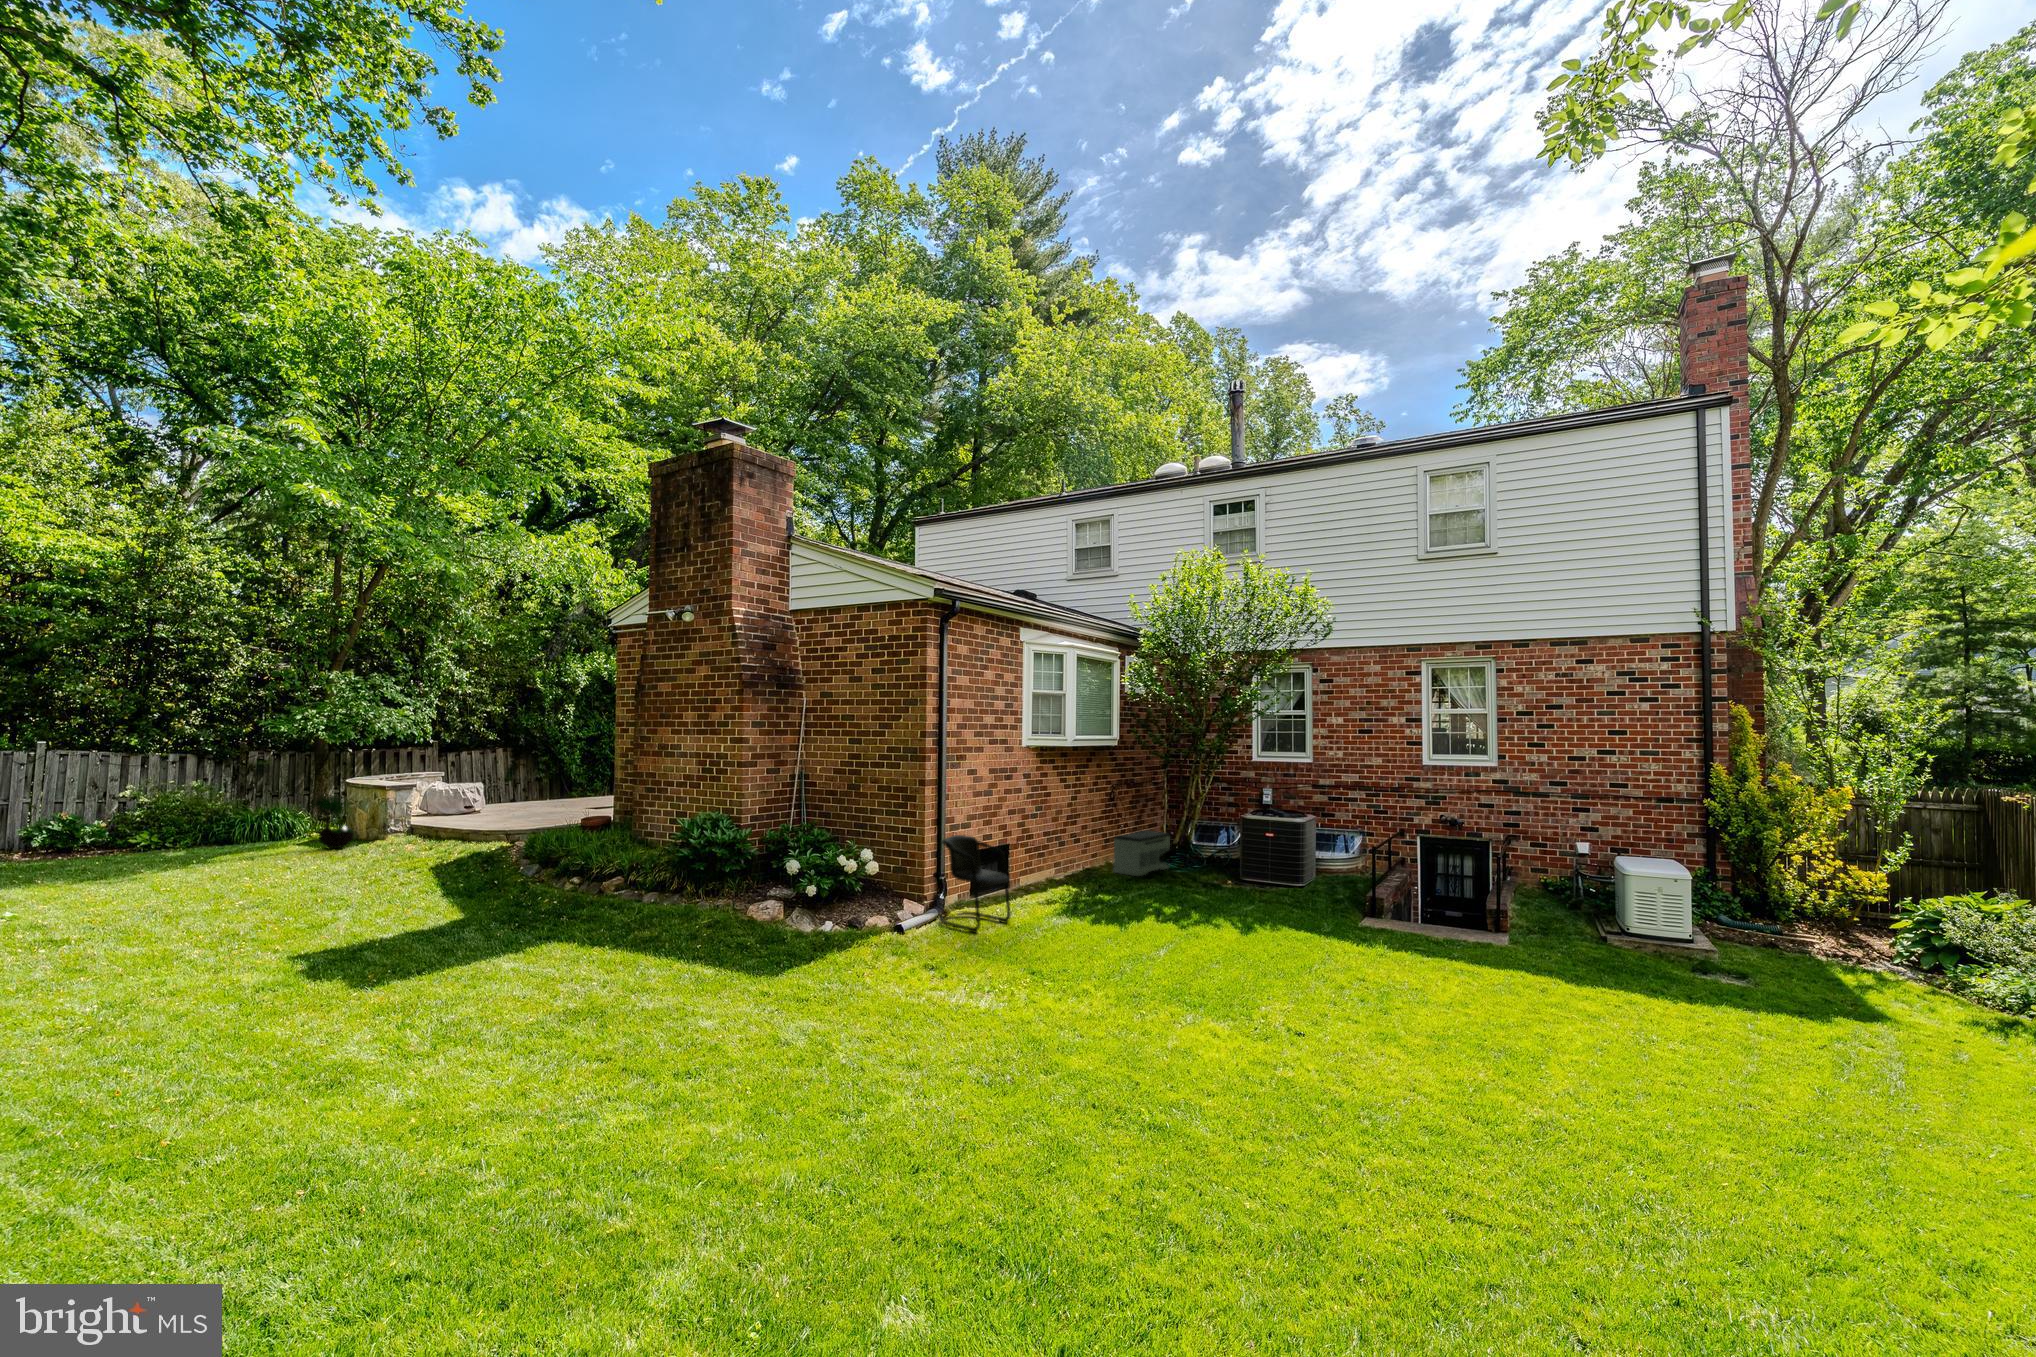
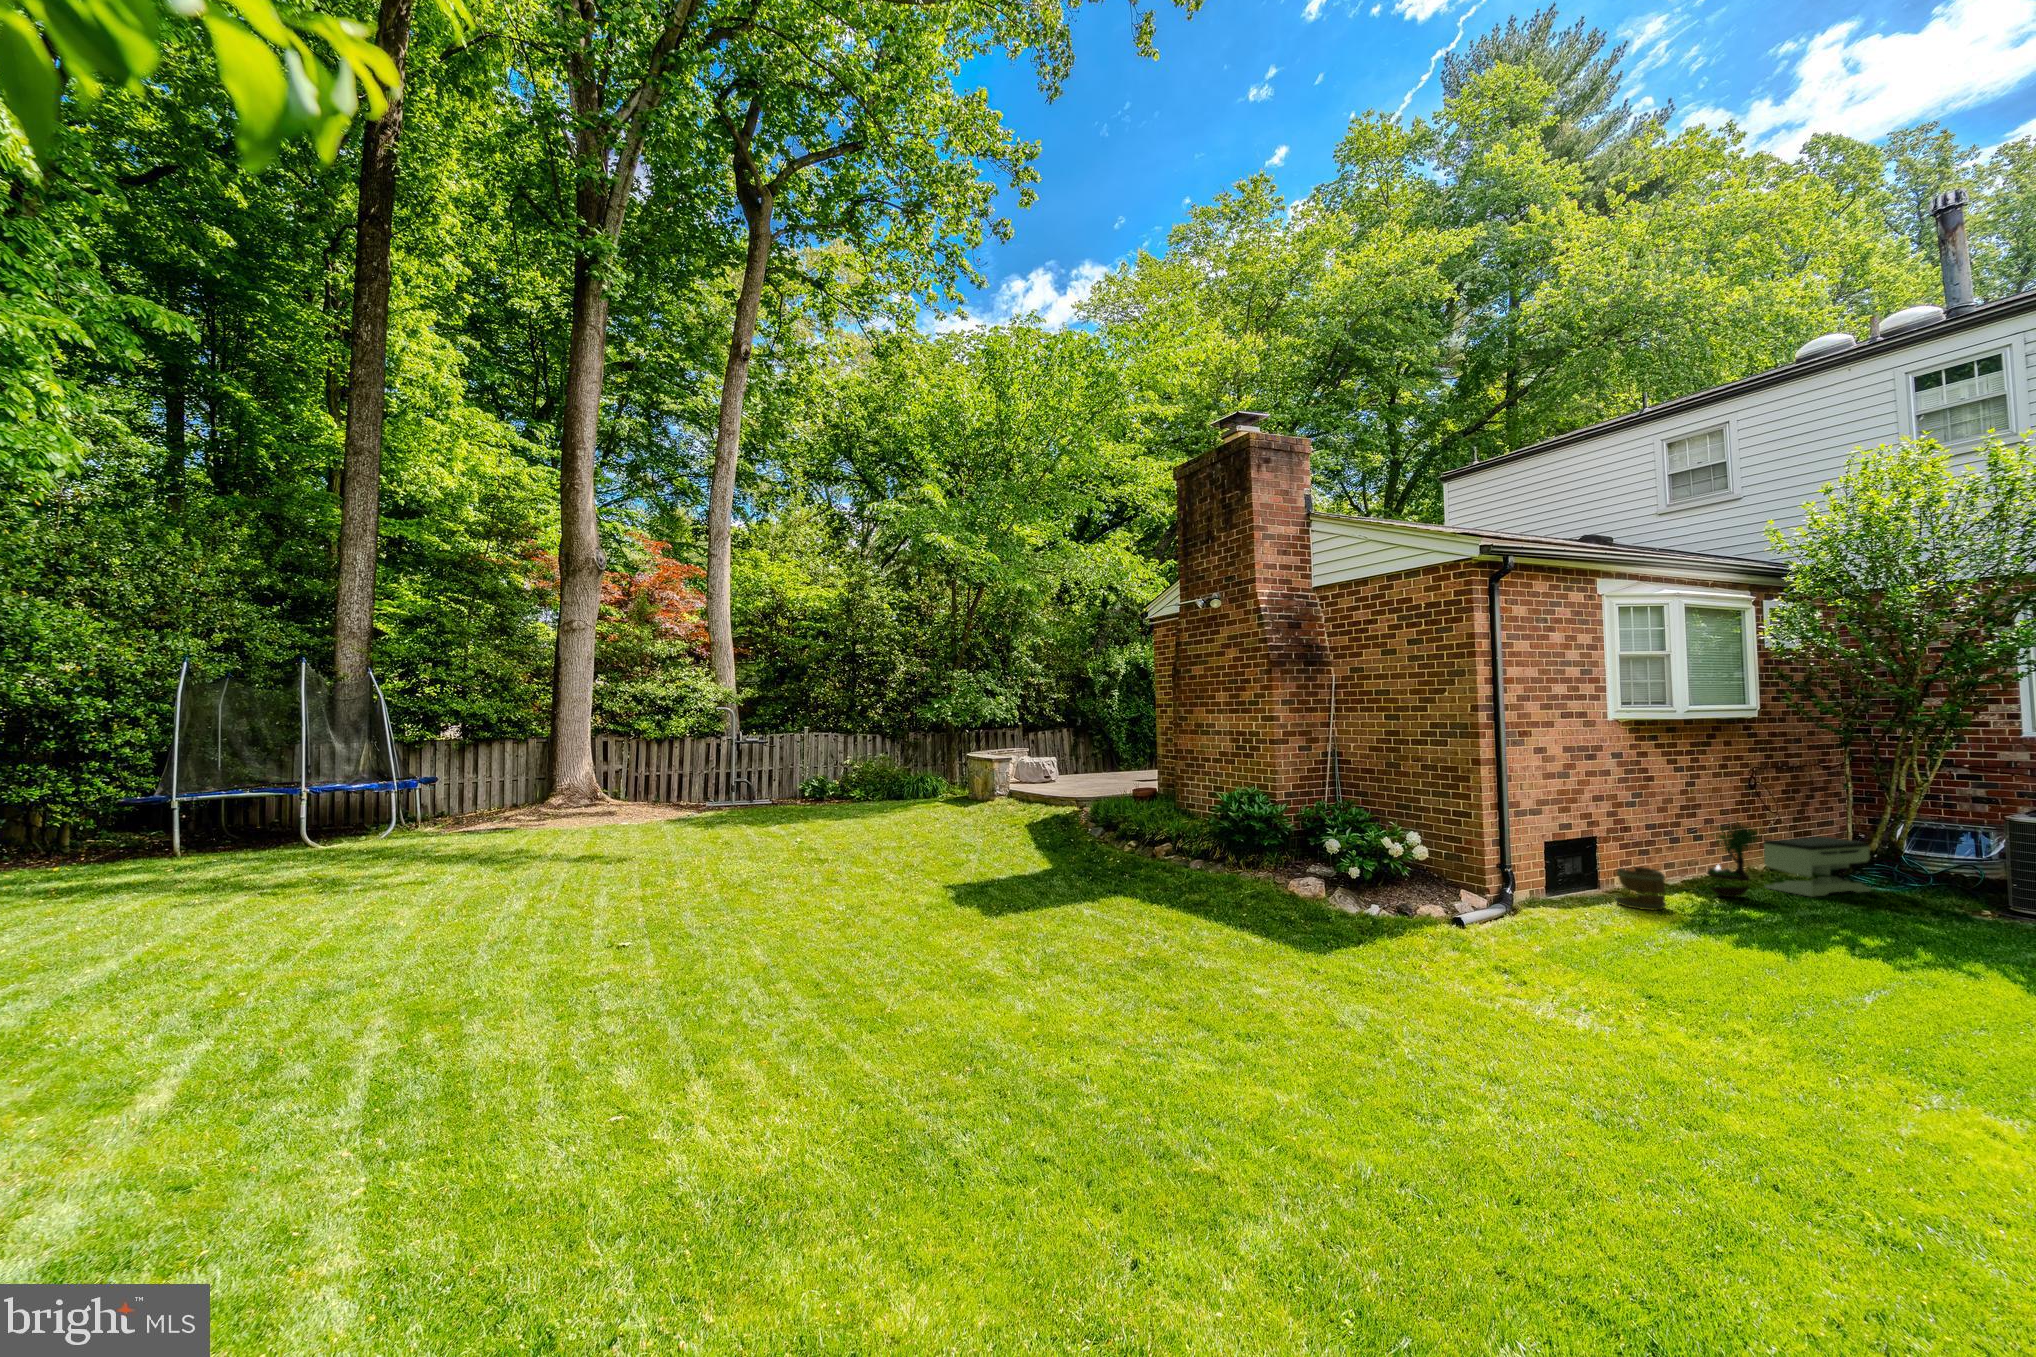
potted tree: present [311,793,354,848] -> present [1707,822,1762,897]
chair: present [939,835,1011,933] -> none [1502,822,1603,933]
bucket: none [1020,866,1054,901] -> present [1615,866,1666,910]

